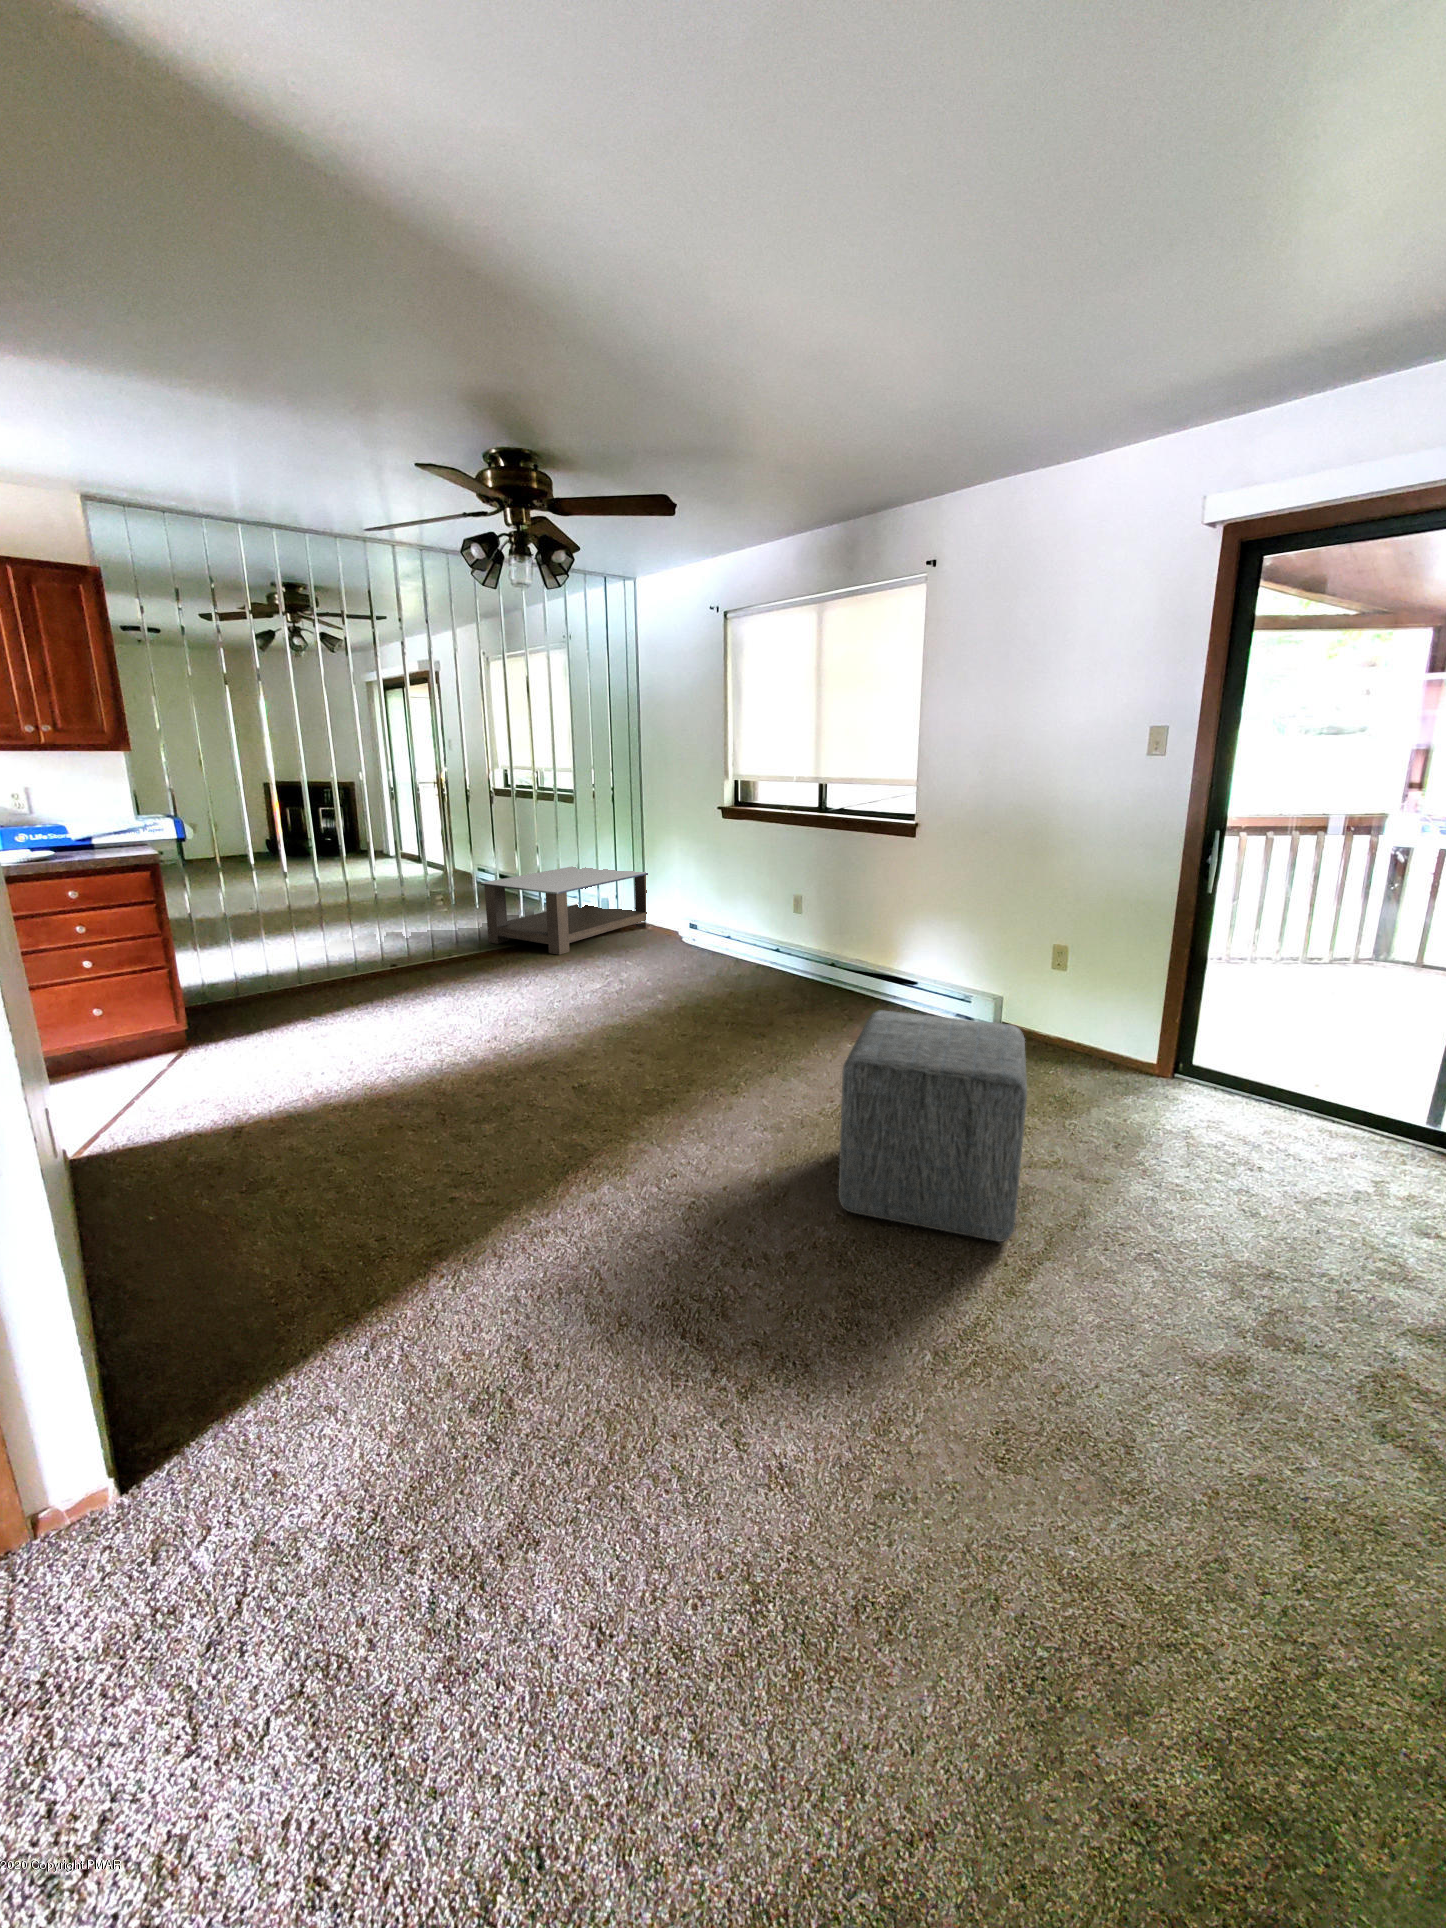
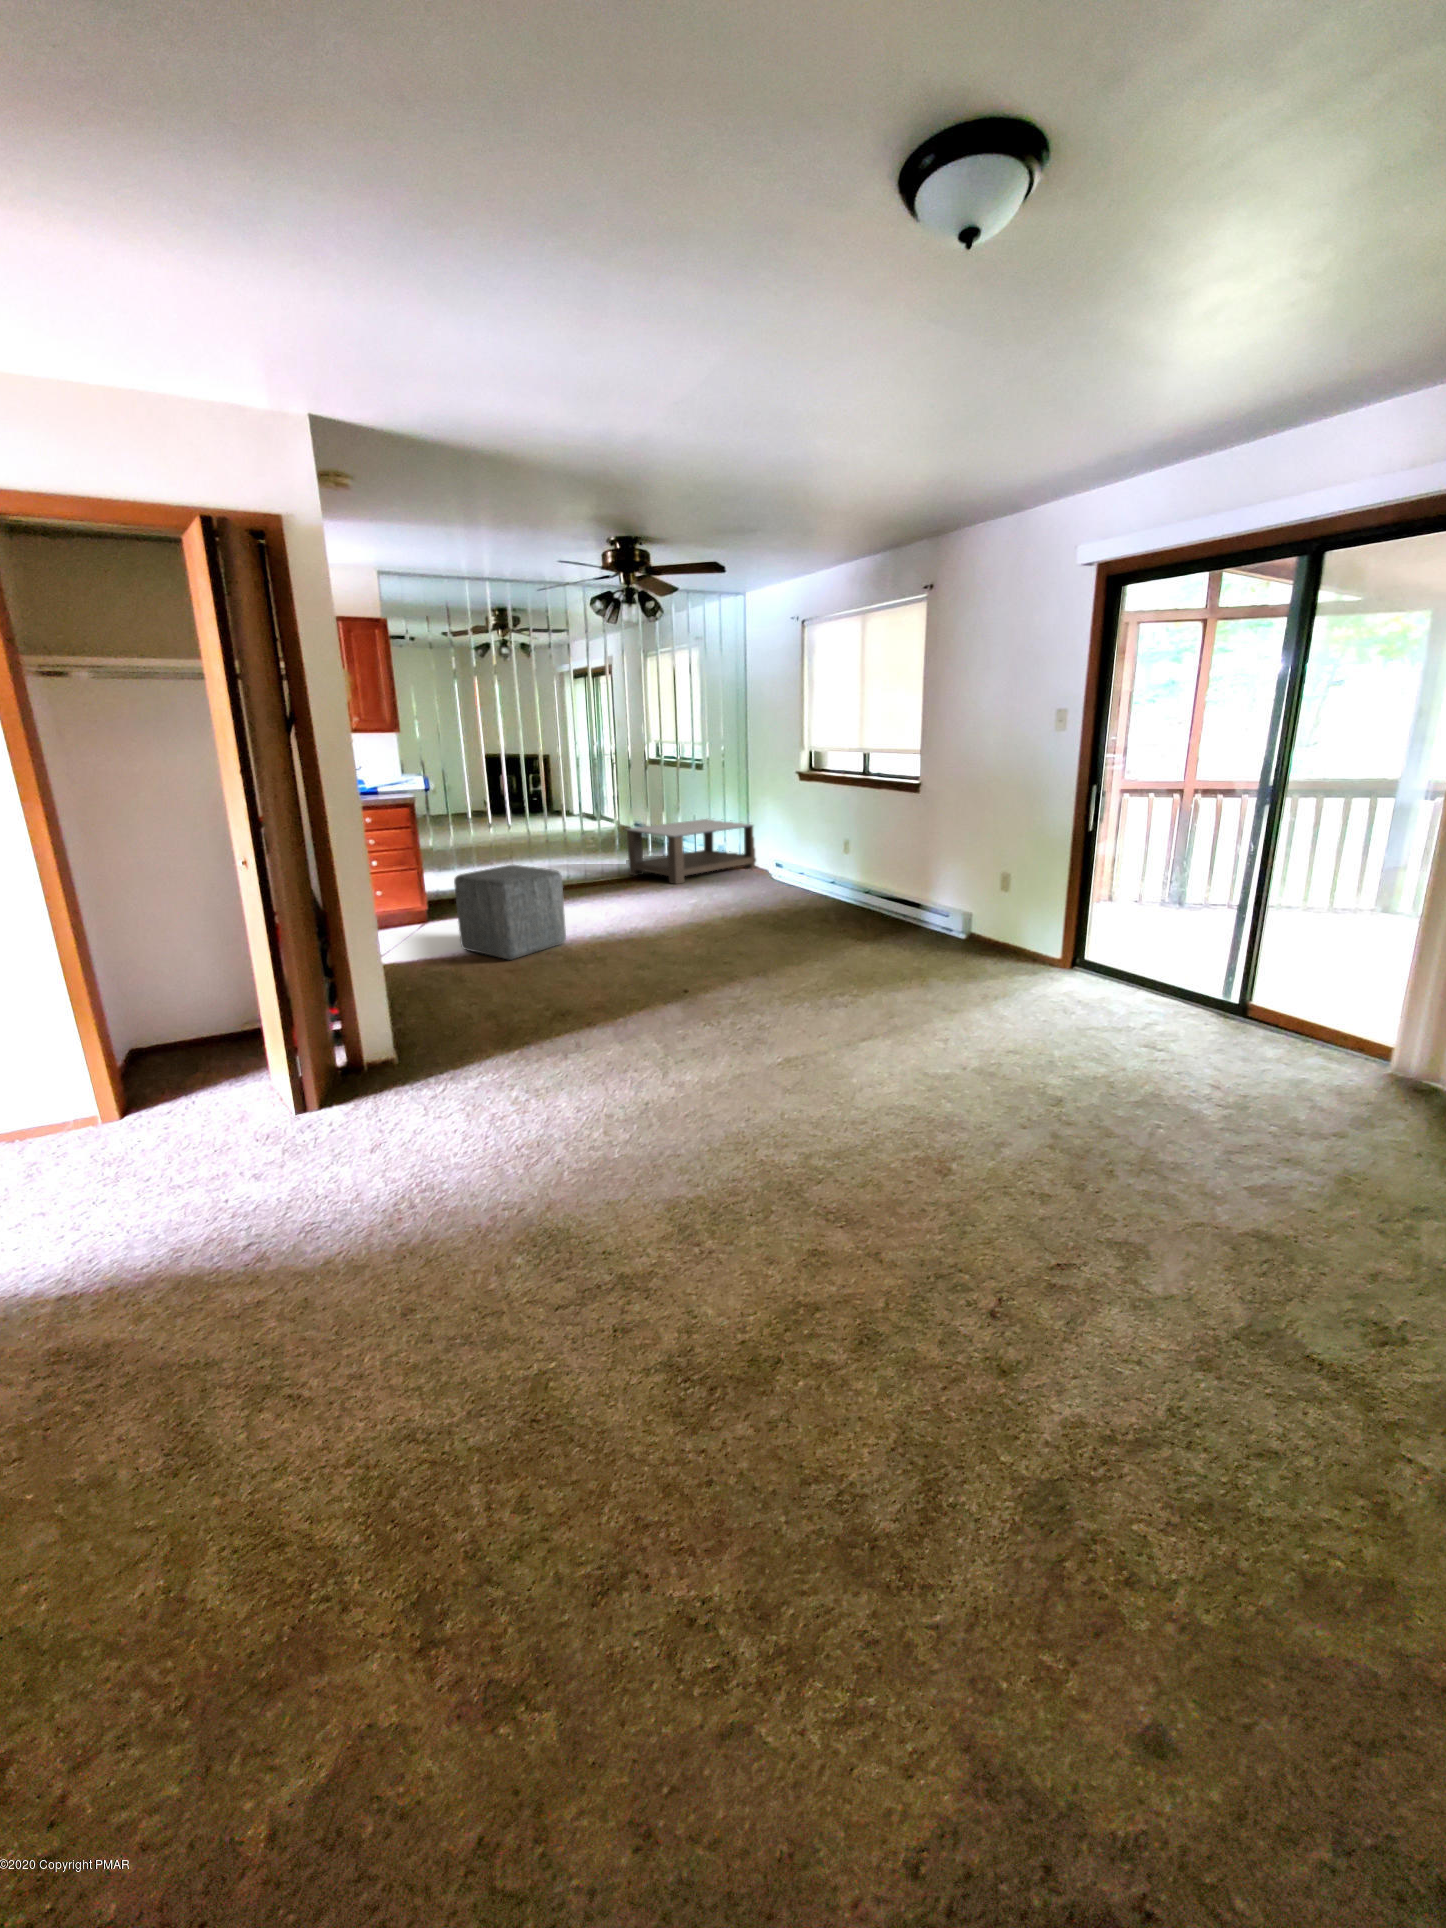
ottoman: present [838,1011,1027,1242] -> present [454,865,566,960]

